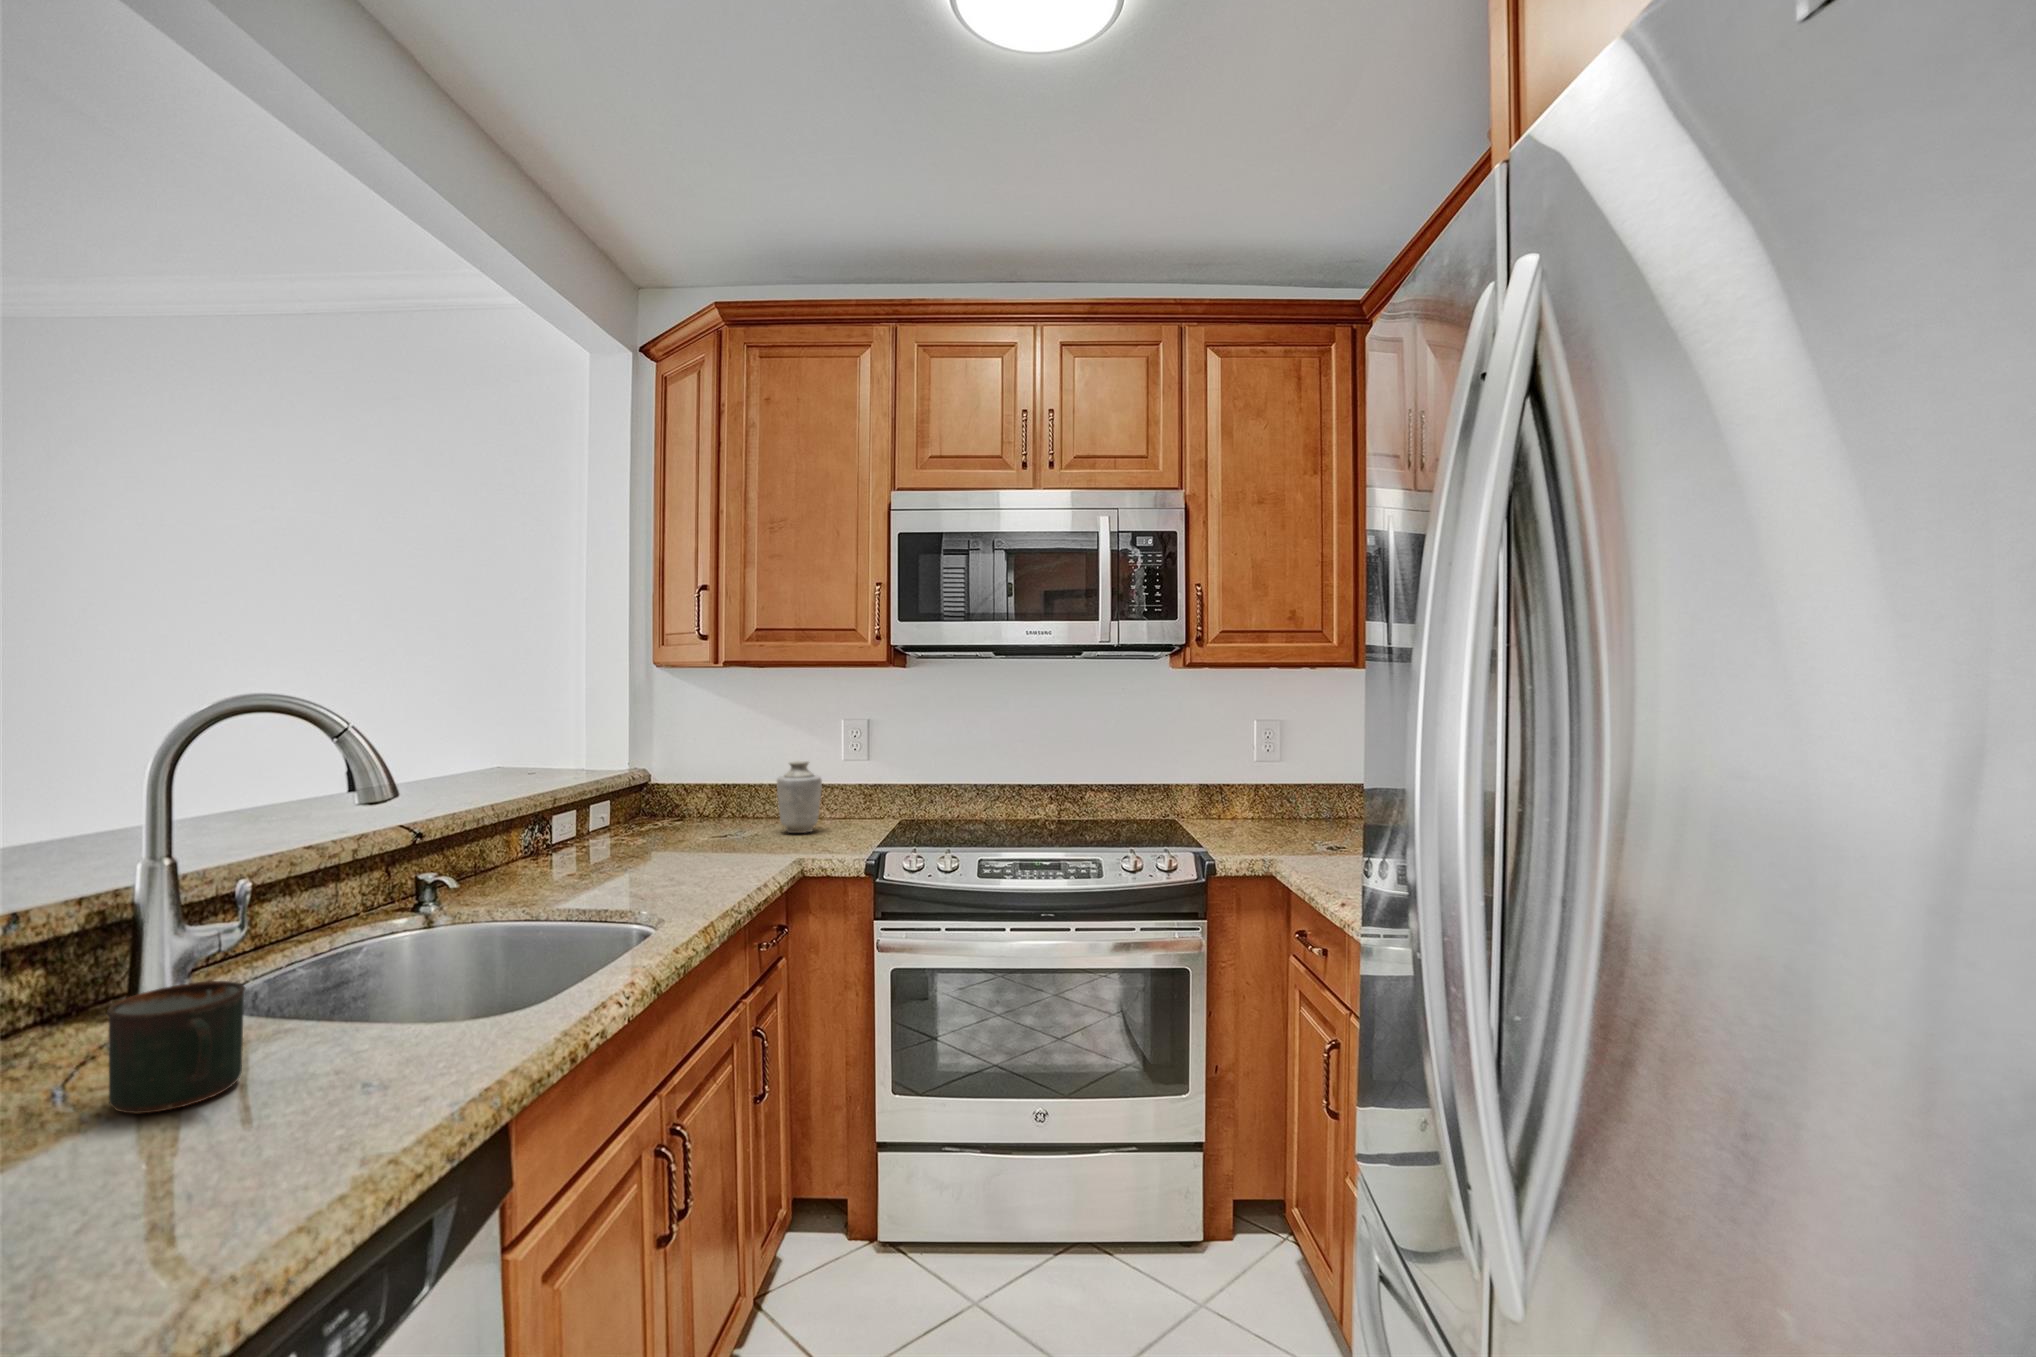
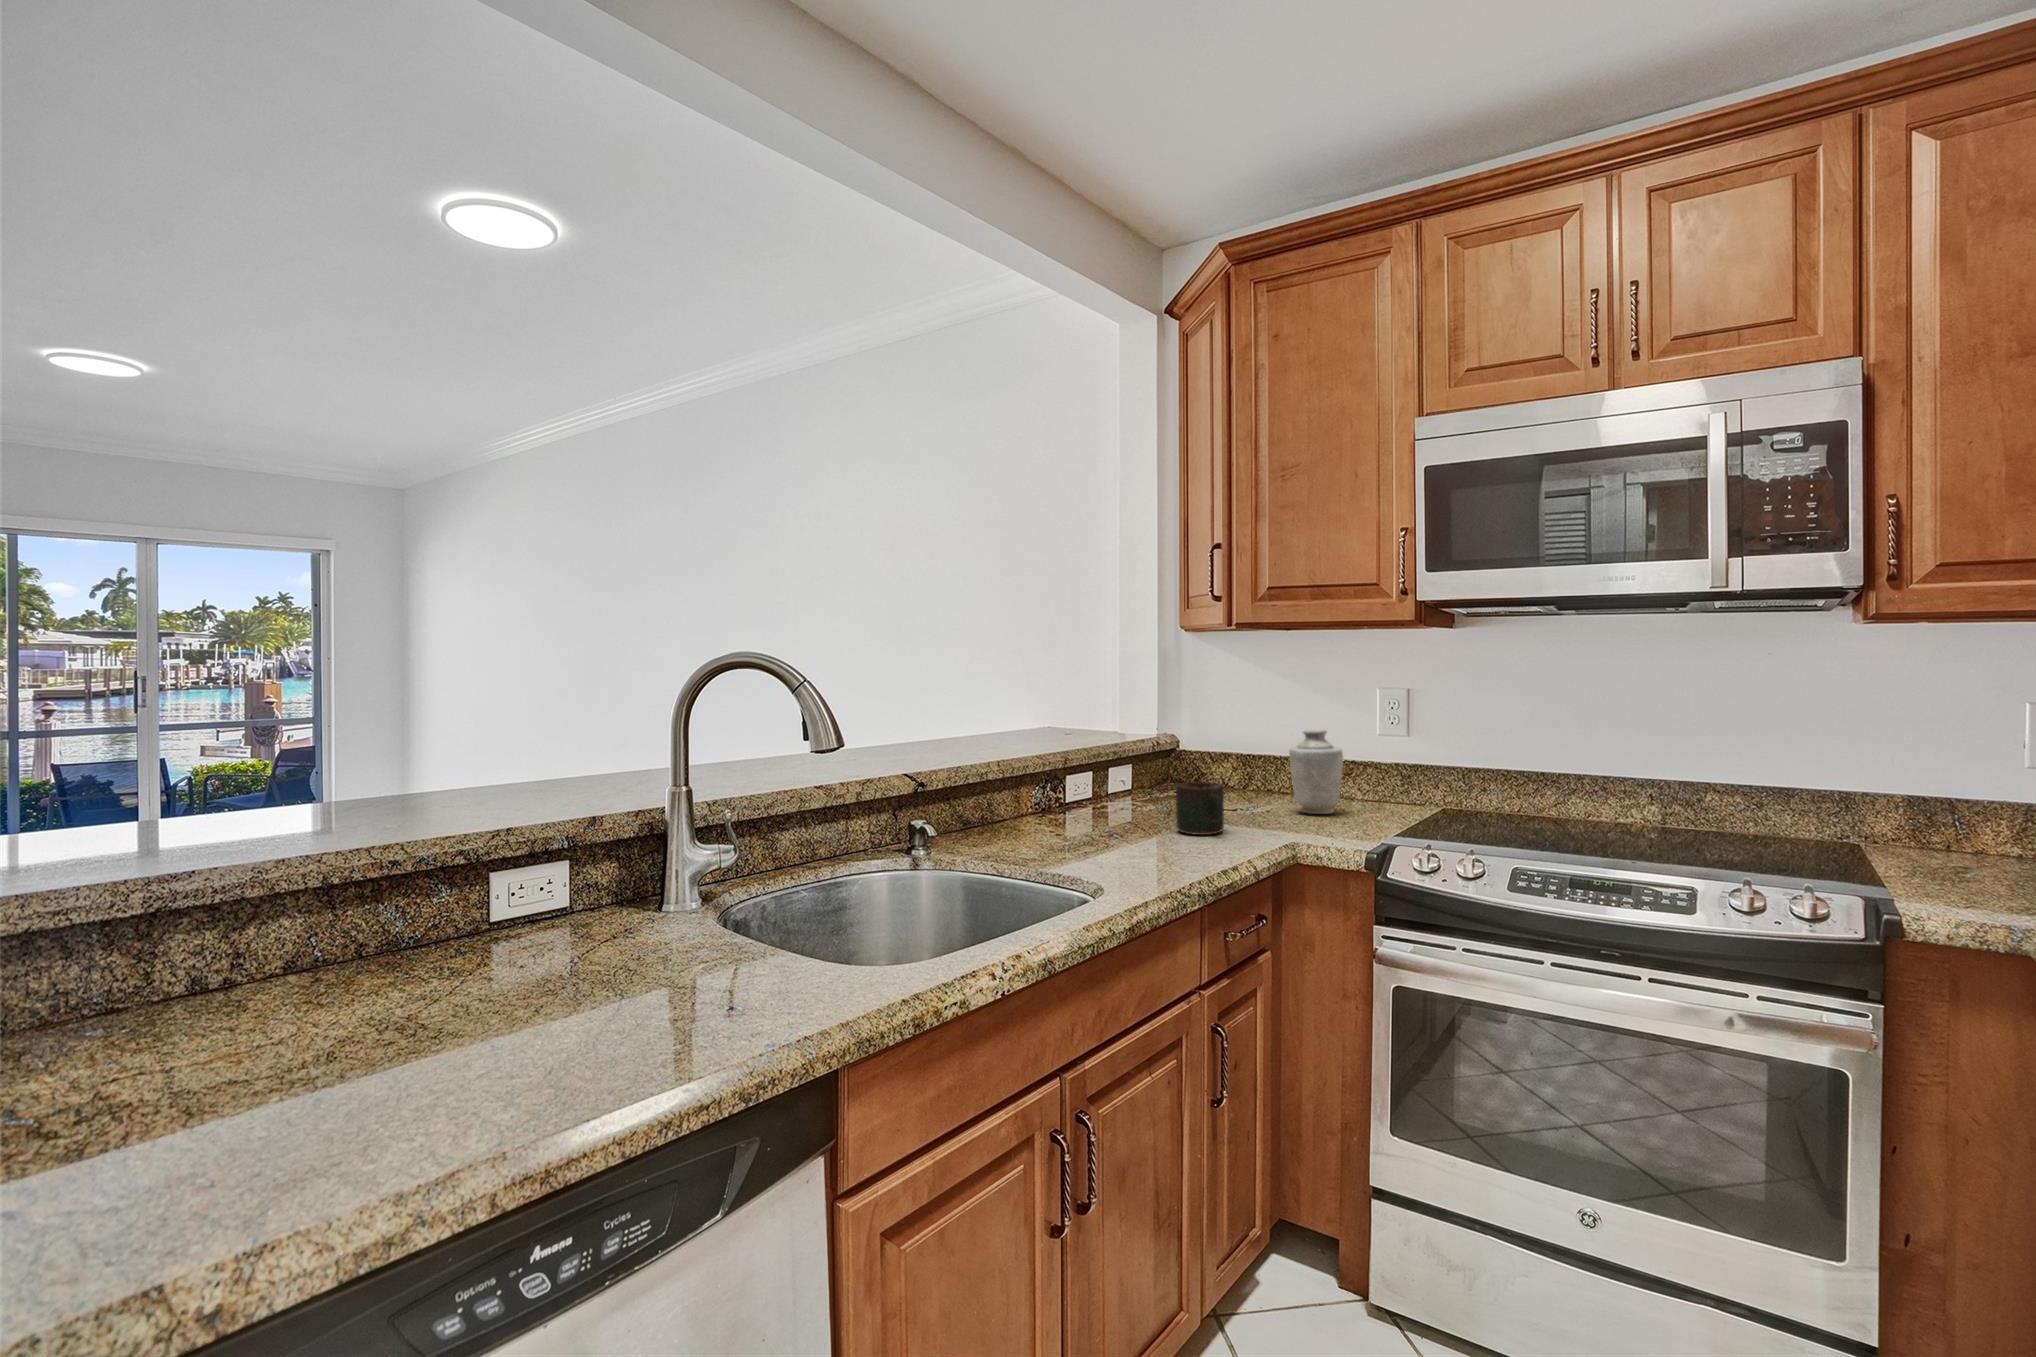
mug: present [107,981,245,1114] -> present [1175,782,1224,835]

